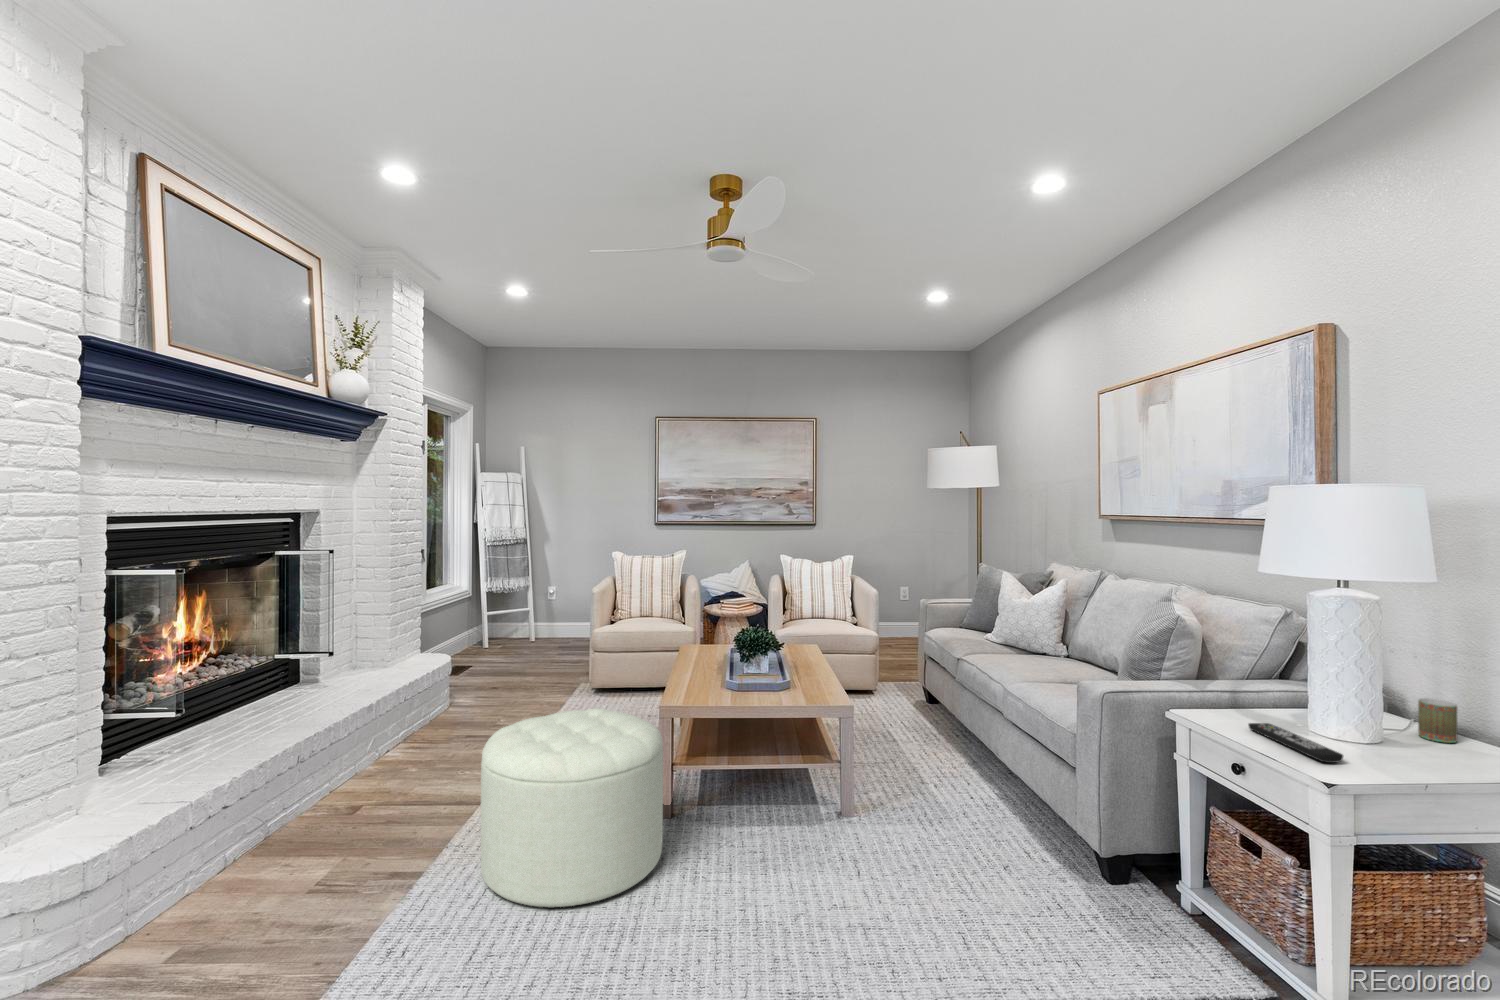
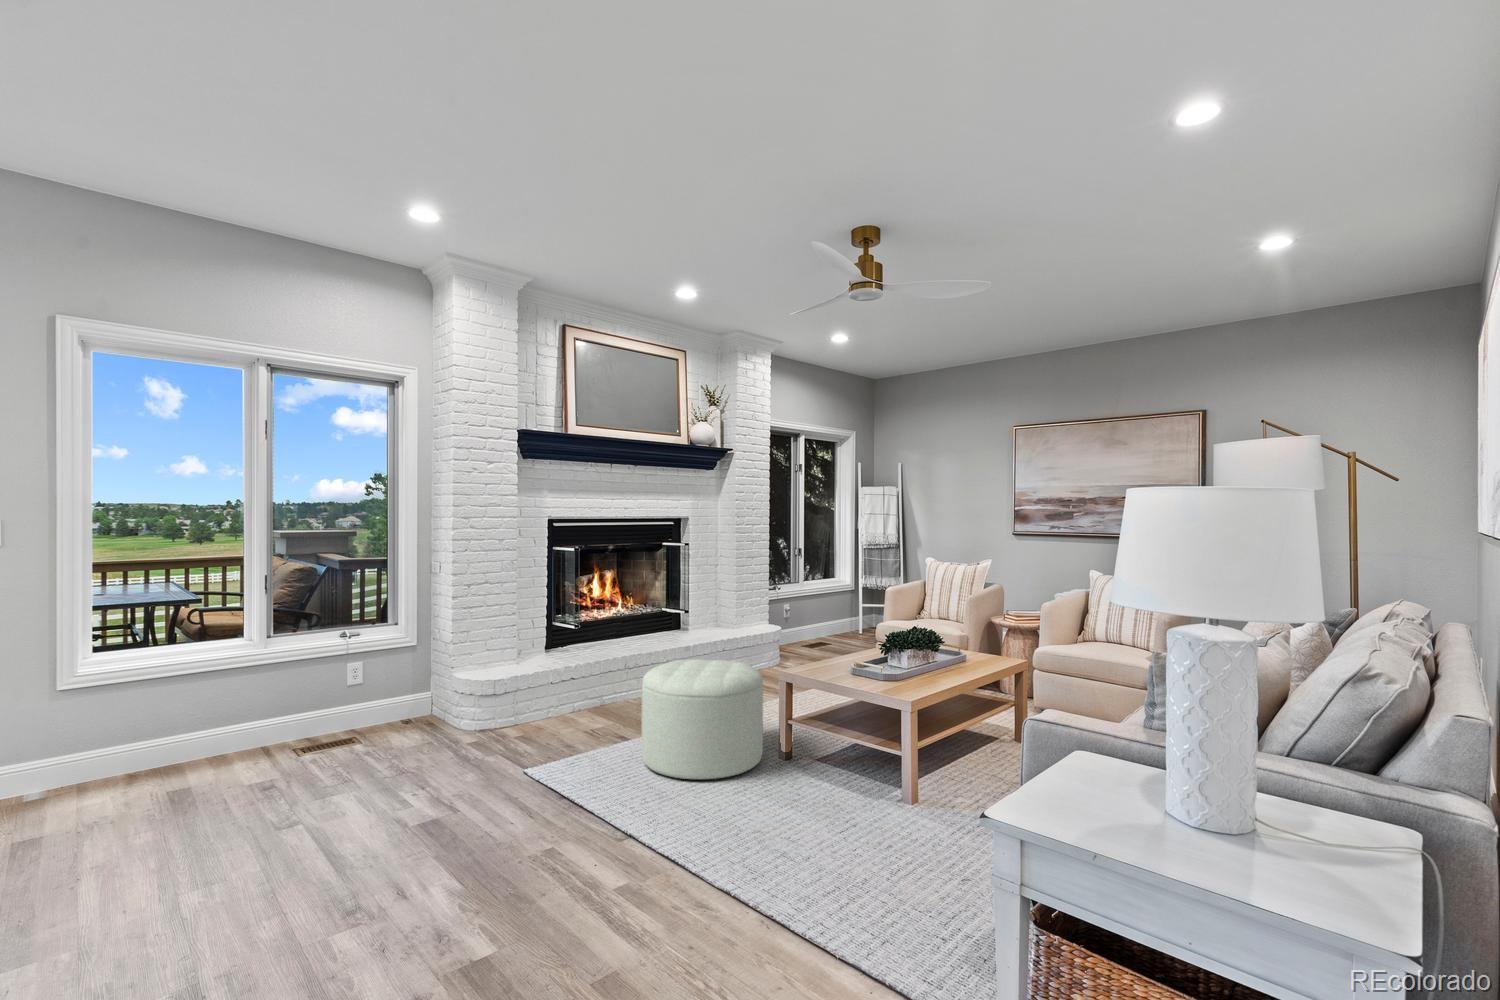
mug: present [1418,698,1457,743] -> none [1300,782,1371,848]
remote control: present [1249,723,1343,763] -> none [1048,761,1114,800]

